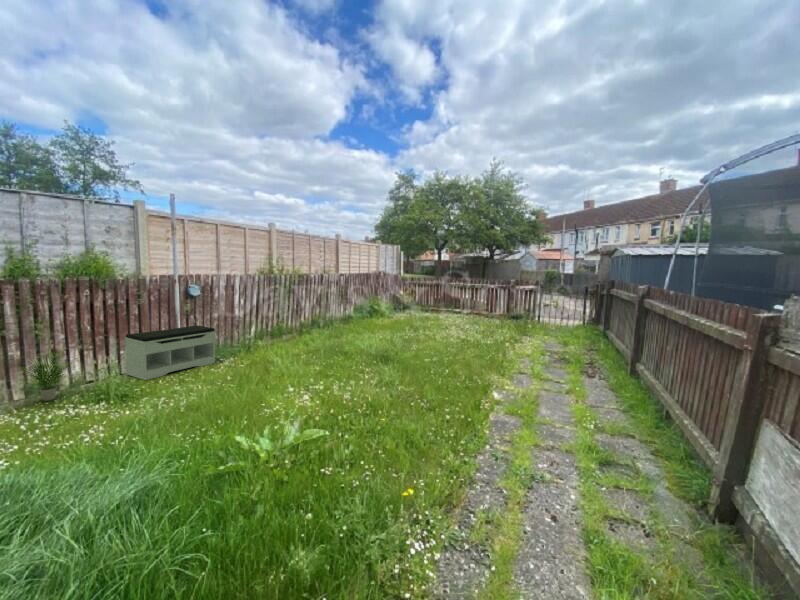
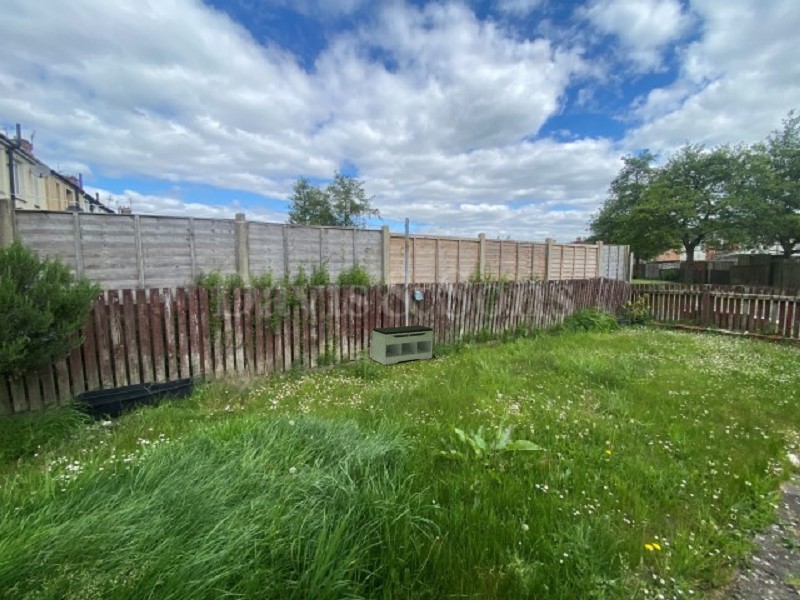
potted plant: present [23,354,71,401] -> none [317,336,344,370]

